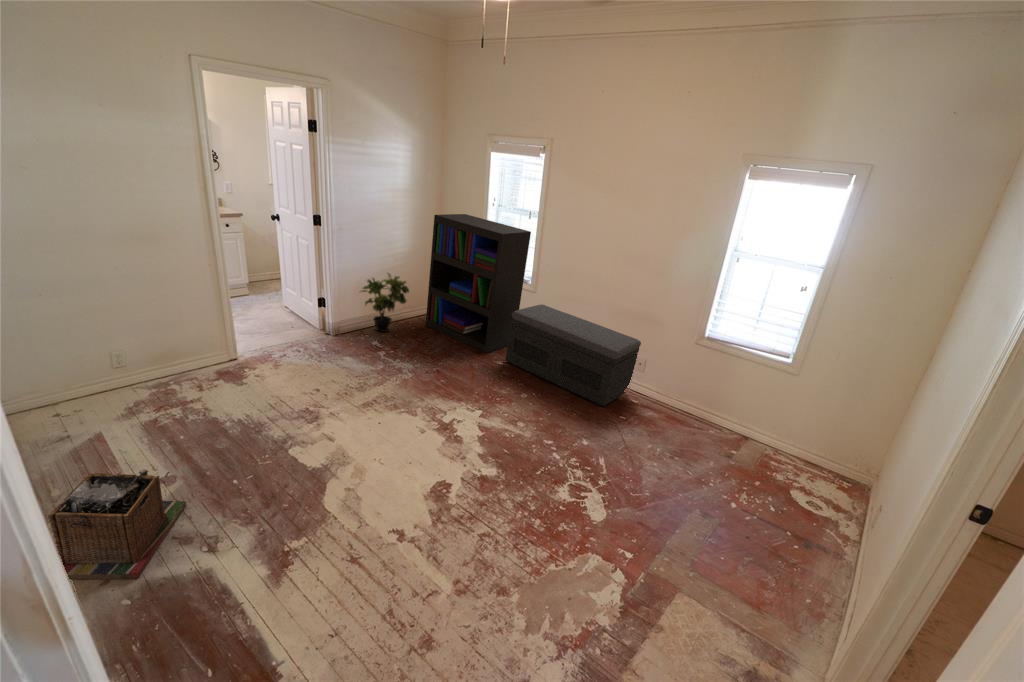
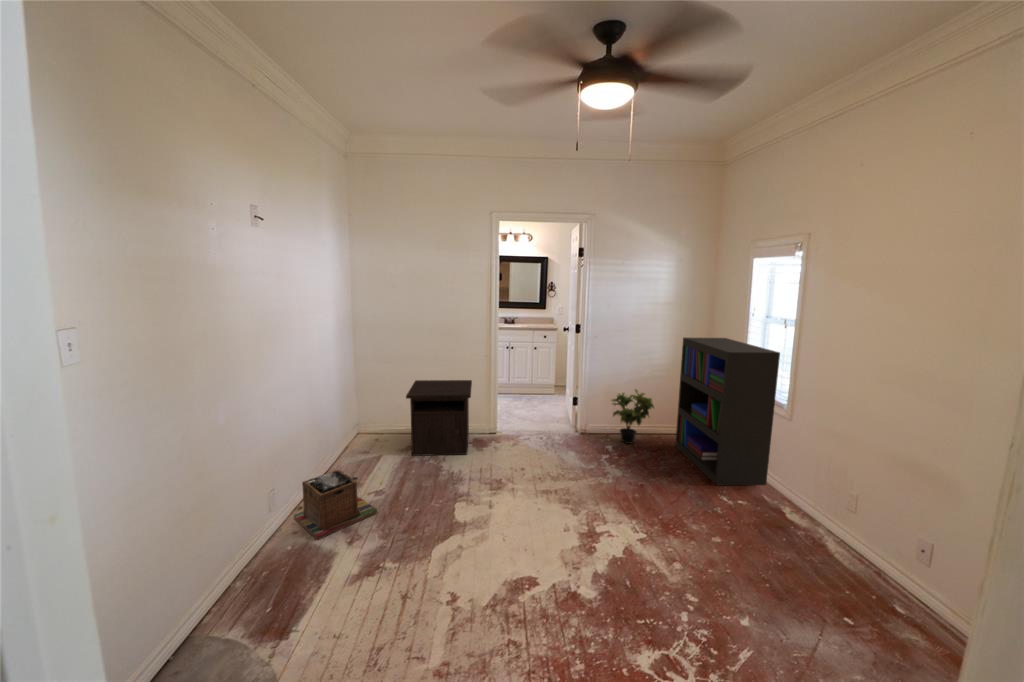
nightstand: none [68,285,217,417] -> present [406,380,472,456]
storage bench: present [505,305,641,406] -> none [731,439,923,595]

